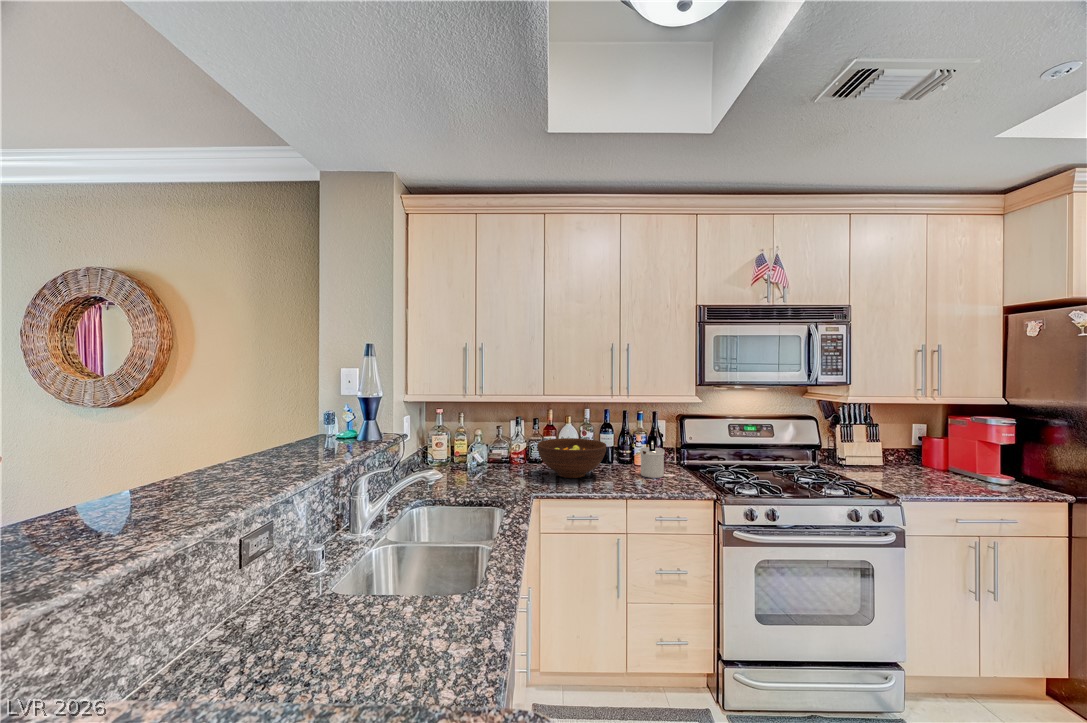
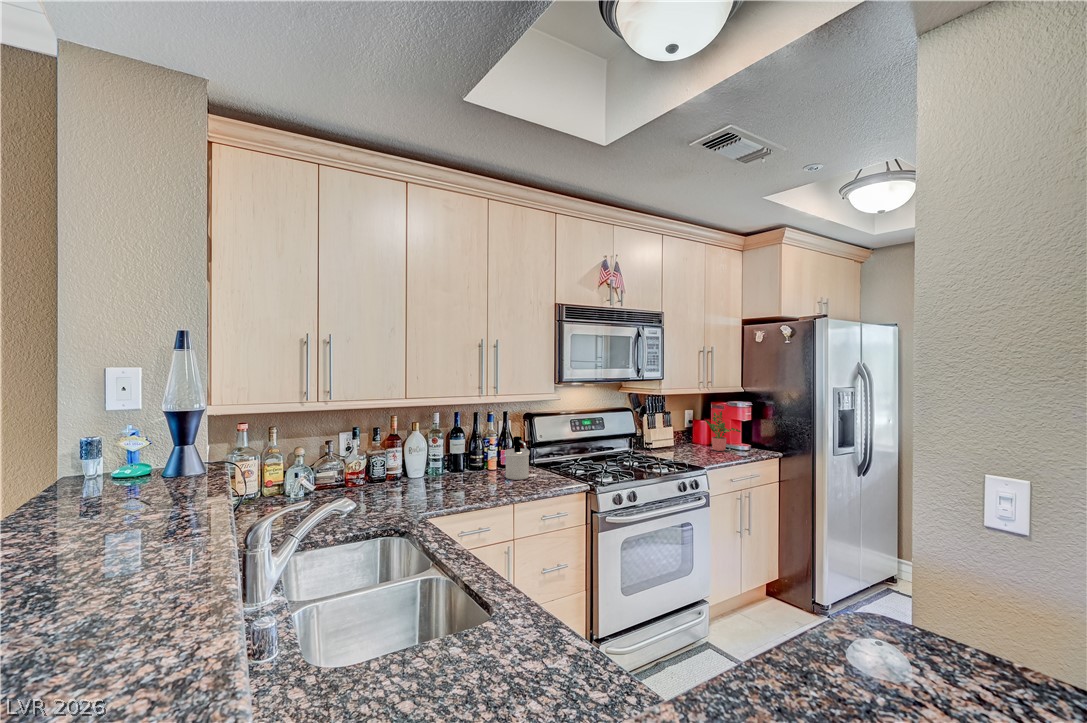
potted plant: none [926,428,987,480] -> present [705,411,741,451]
fruit bowl: present [537,438,606,478] -> none [399,447,479,492]

